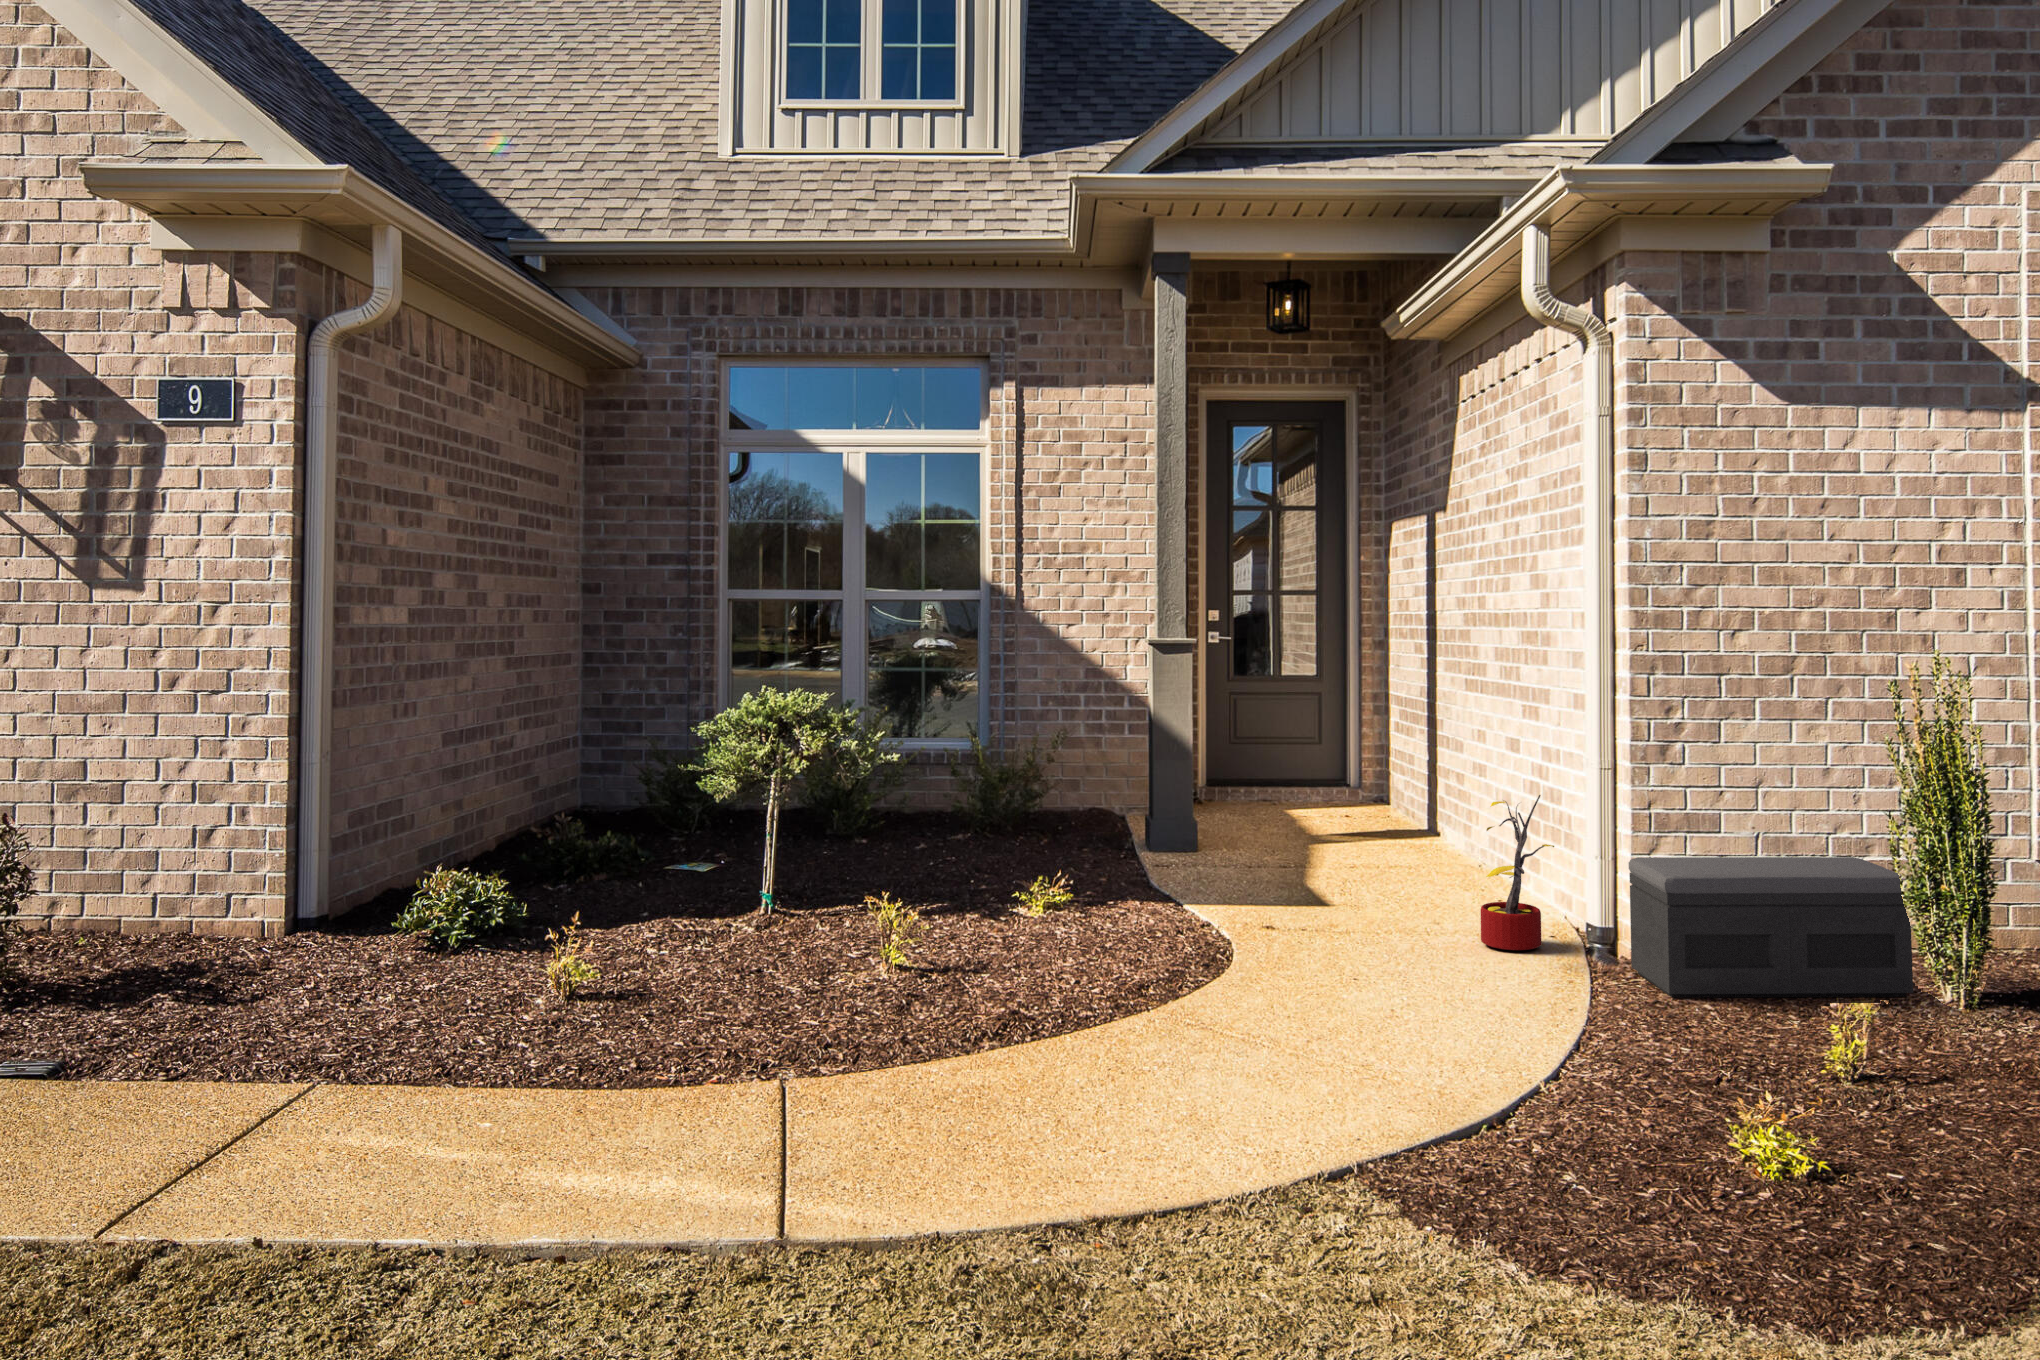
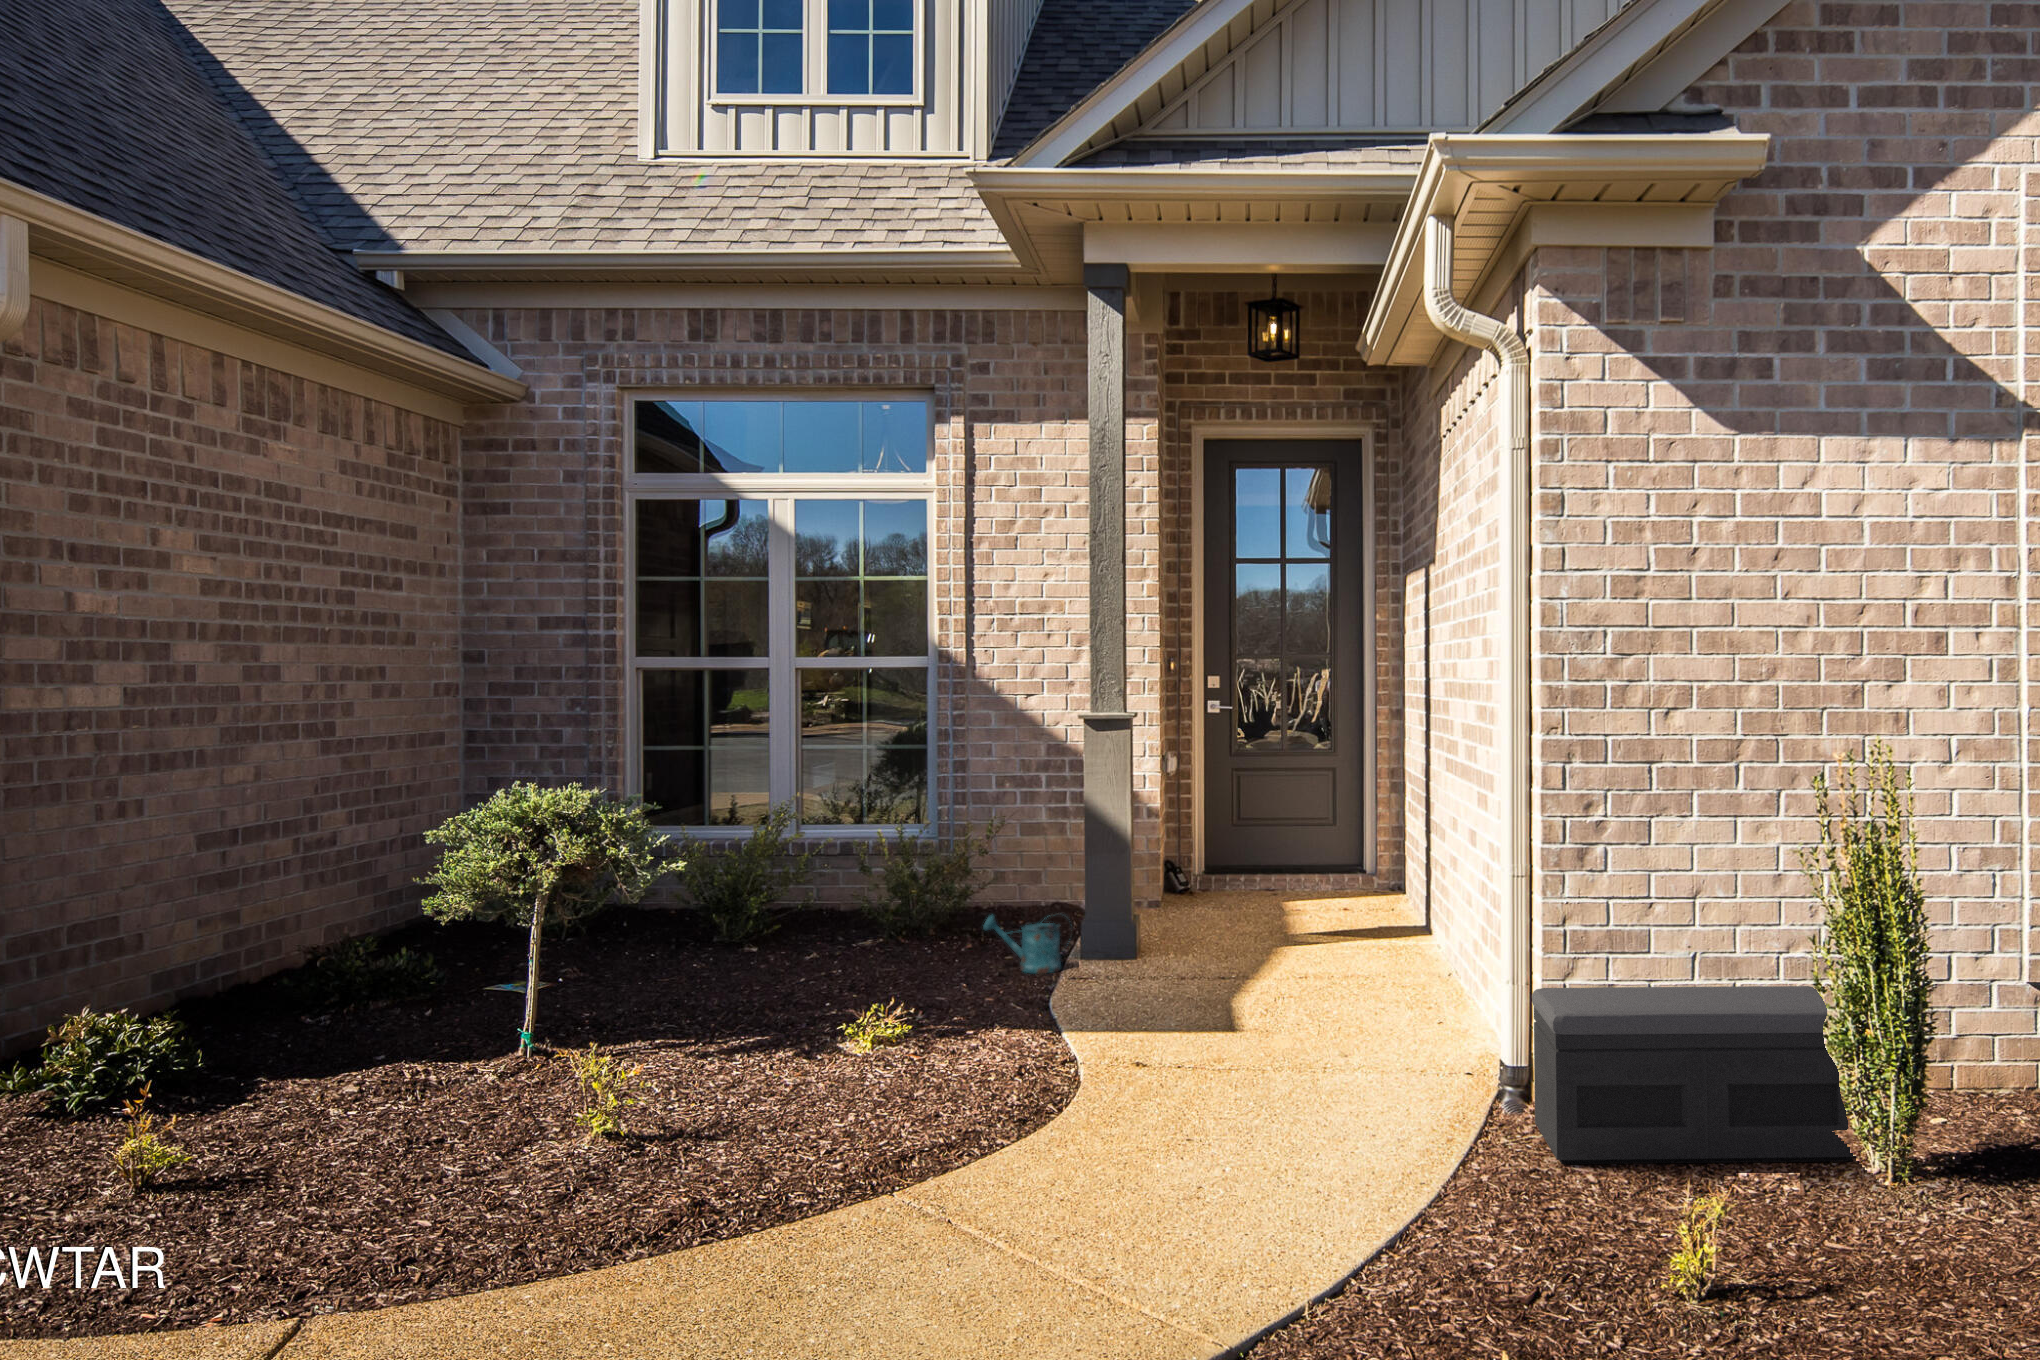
decorative plant: present [1481,795,1554,950] -> none [1367,908,1479,1100]
watering can: none [1075,804,1148,854] -> present [983,914,1070,974]

